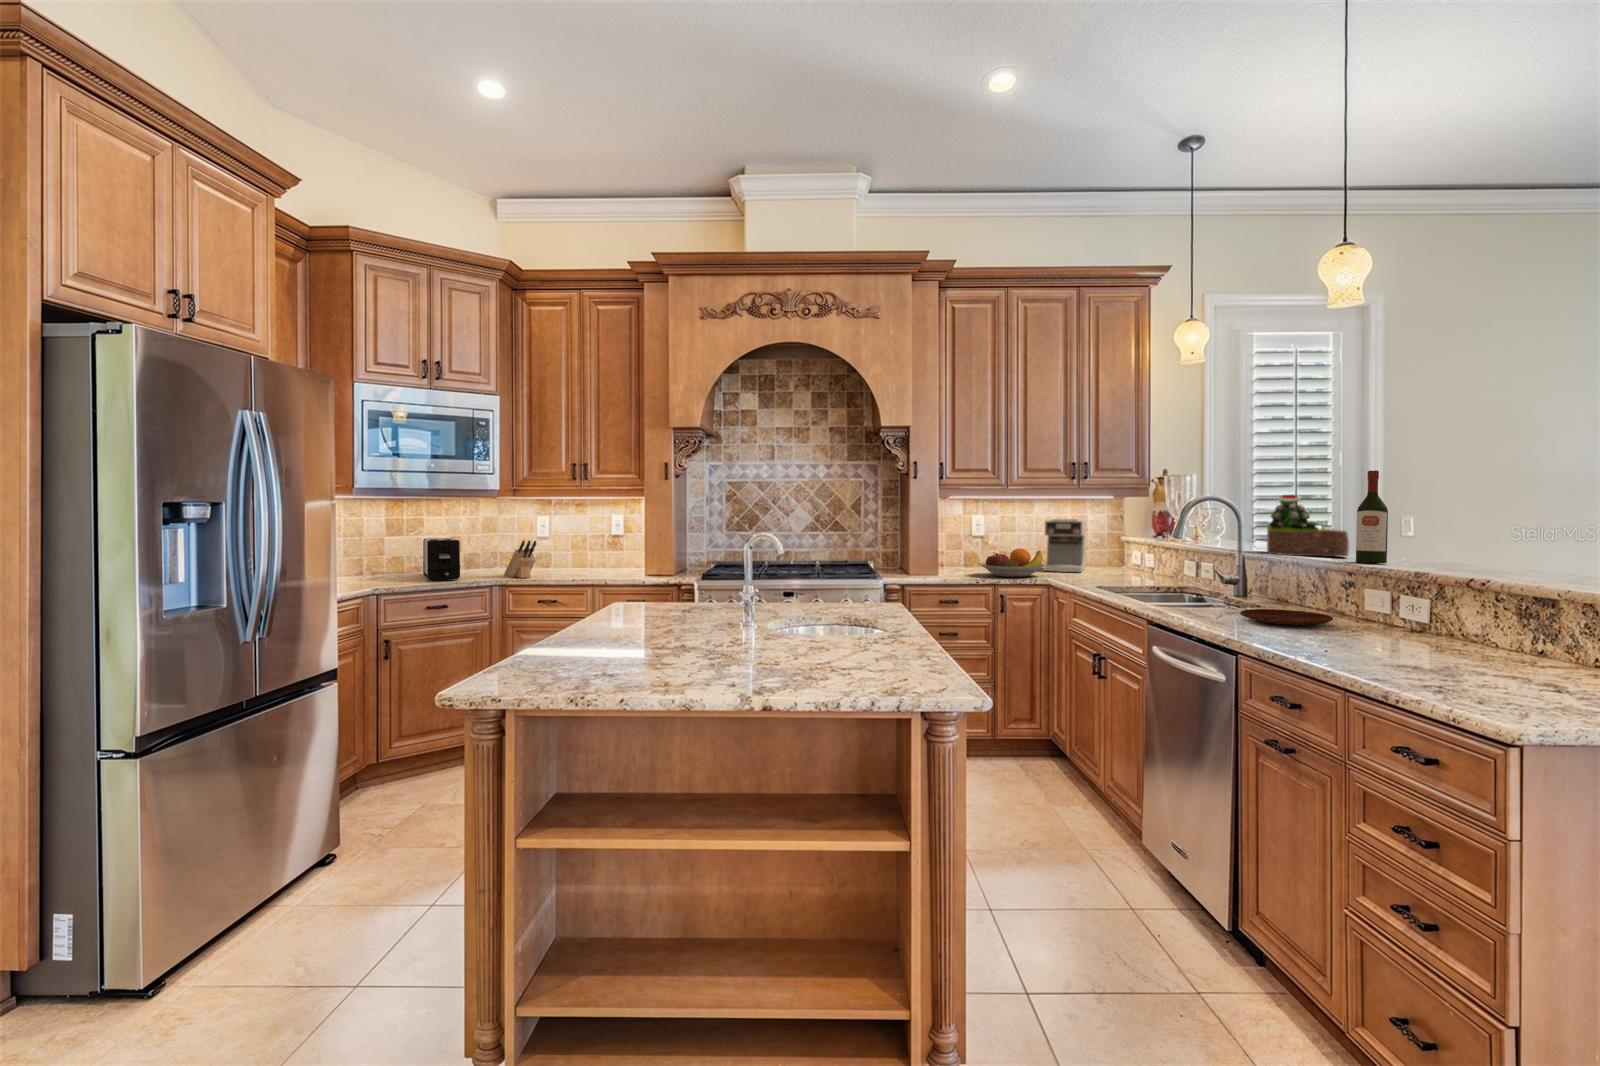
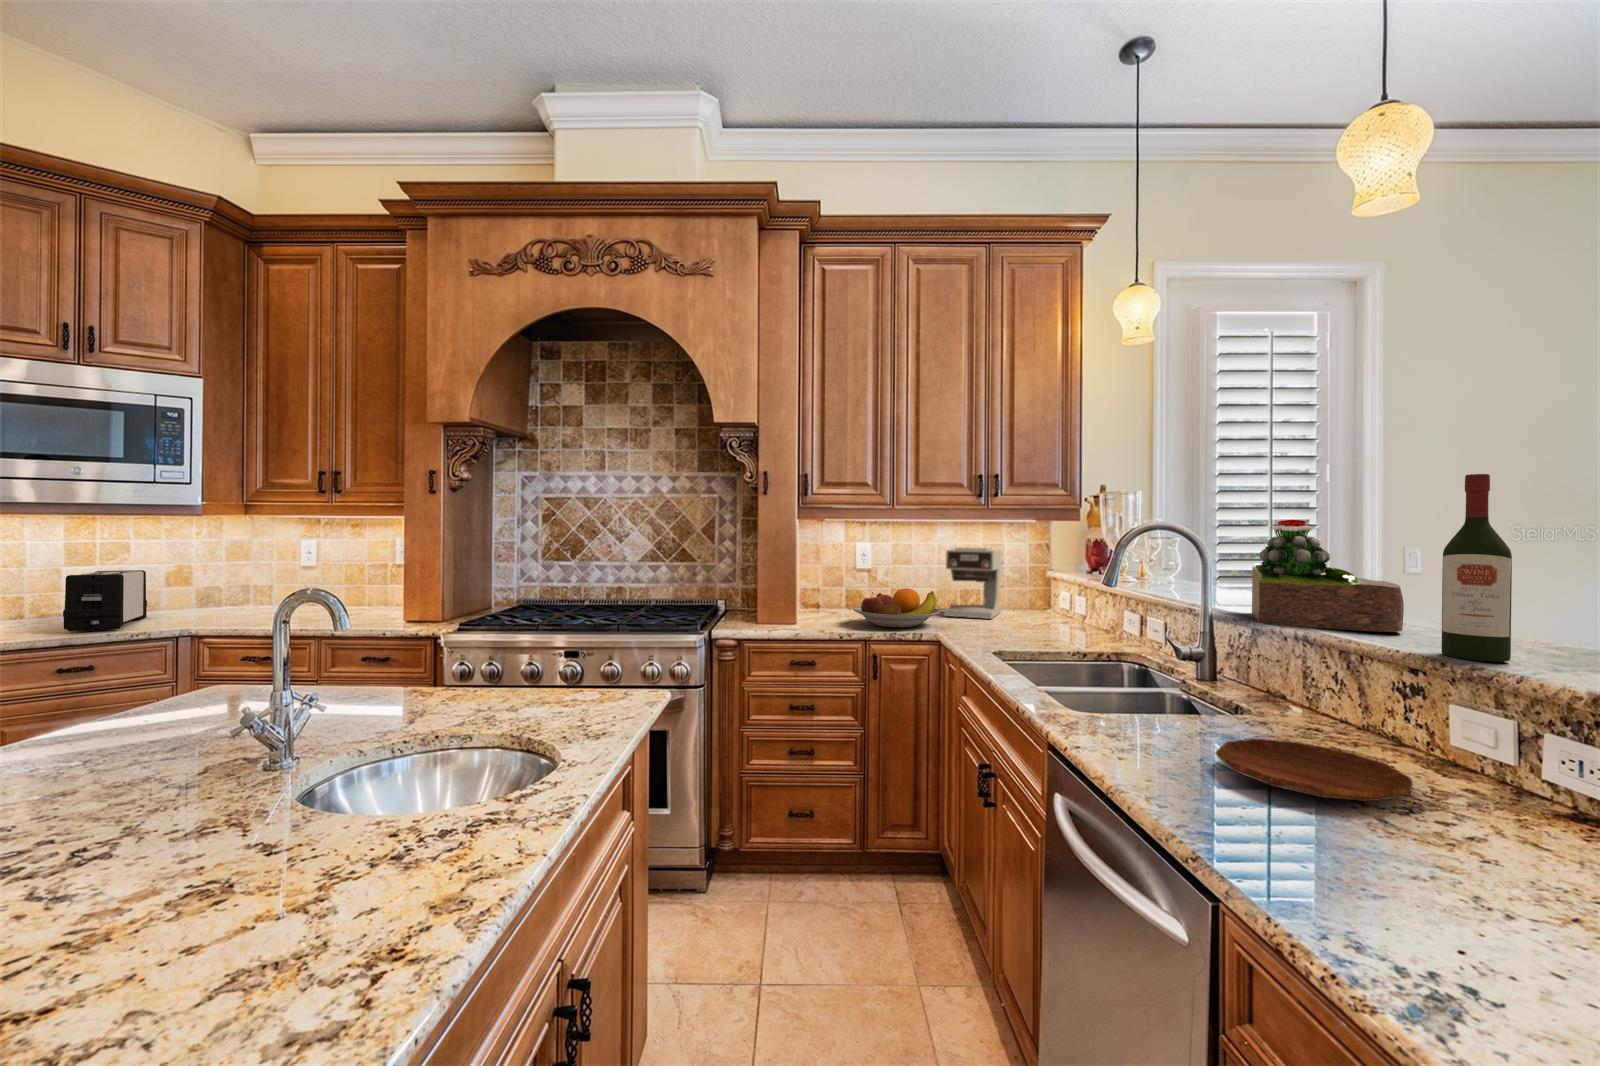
knife block: present [504,540,536,578] -> none [210,575,243,626]

